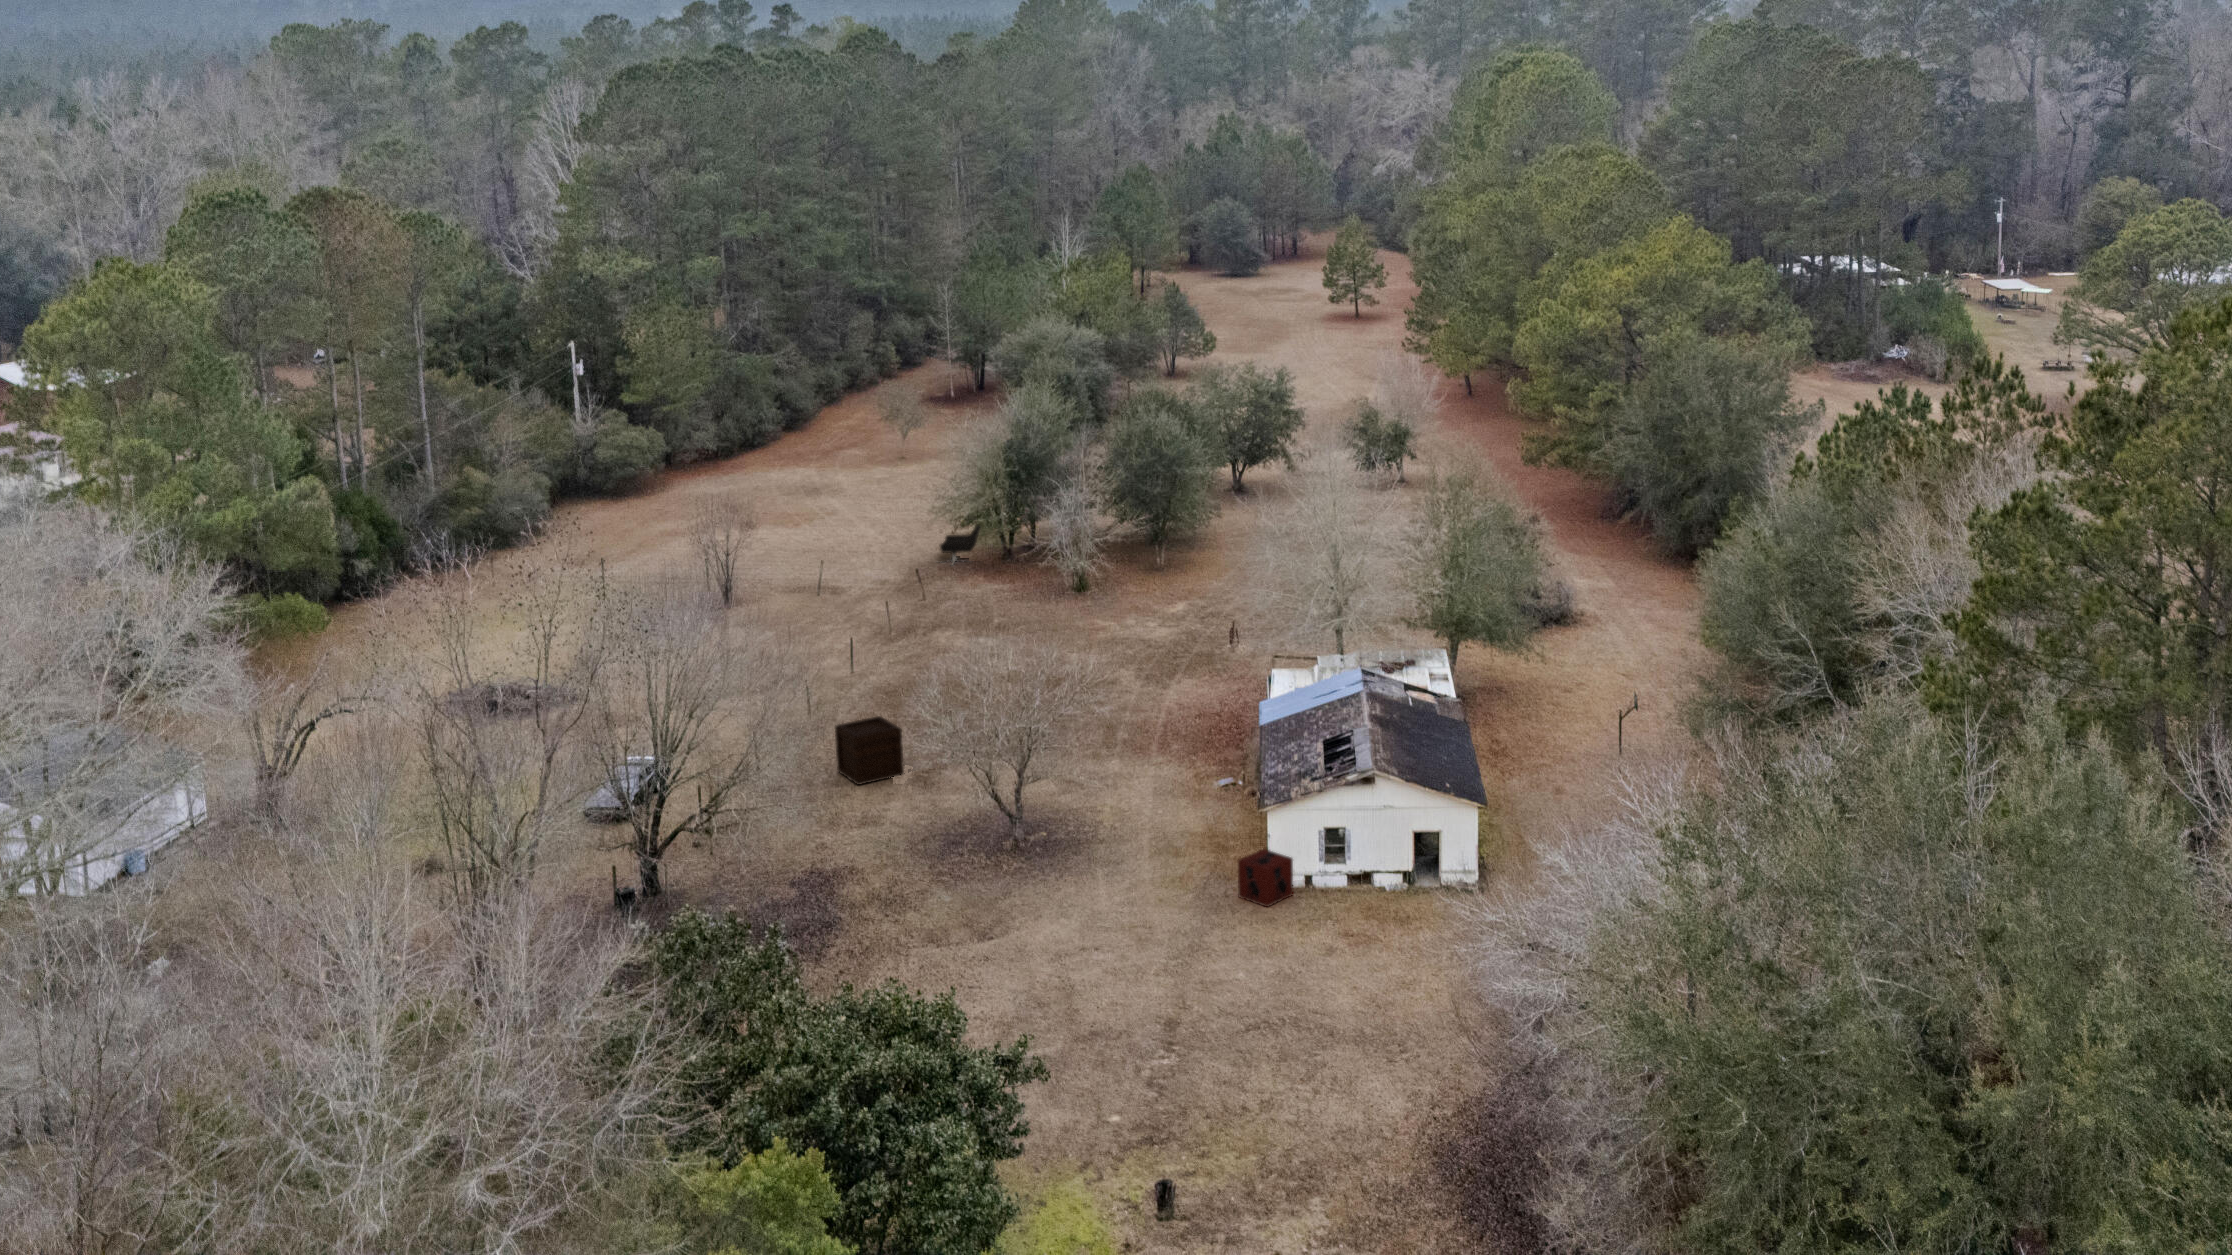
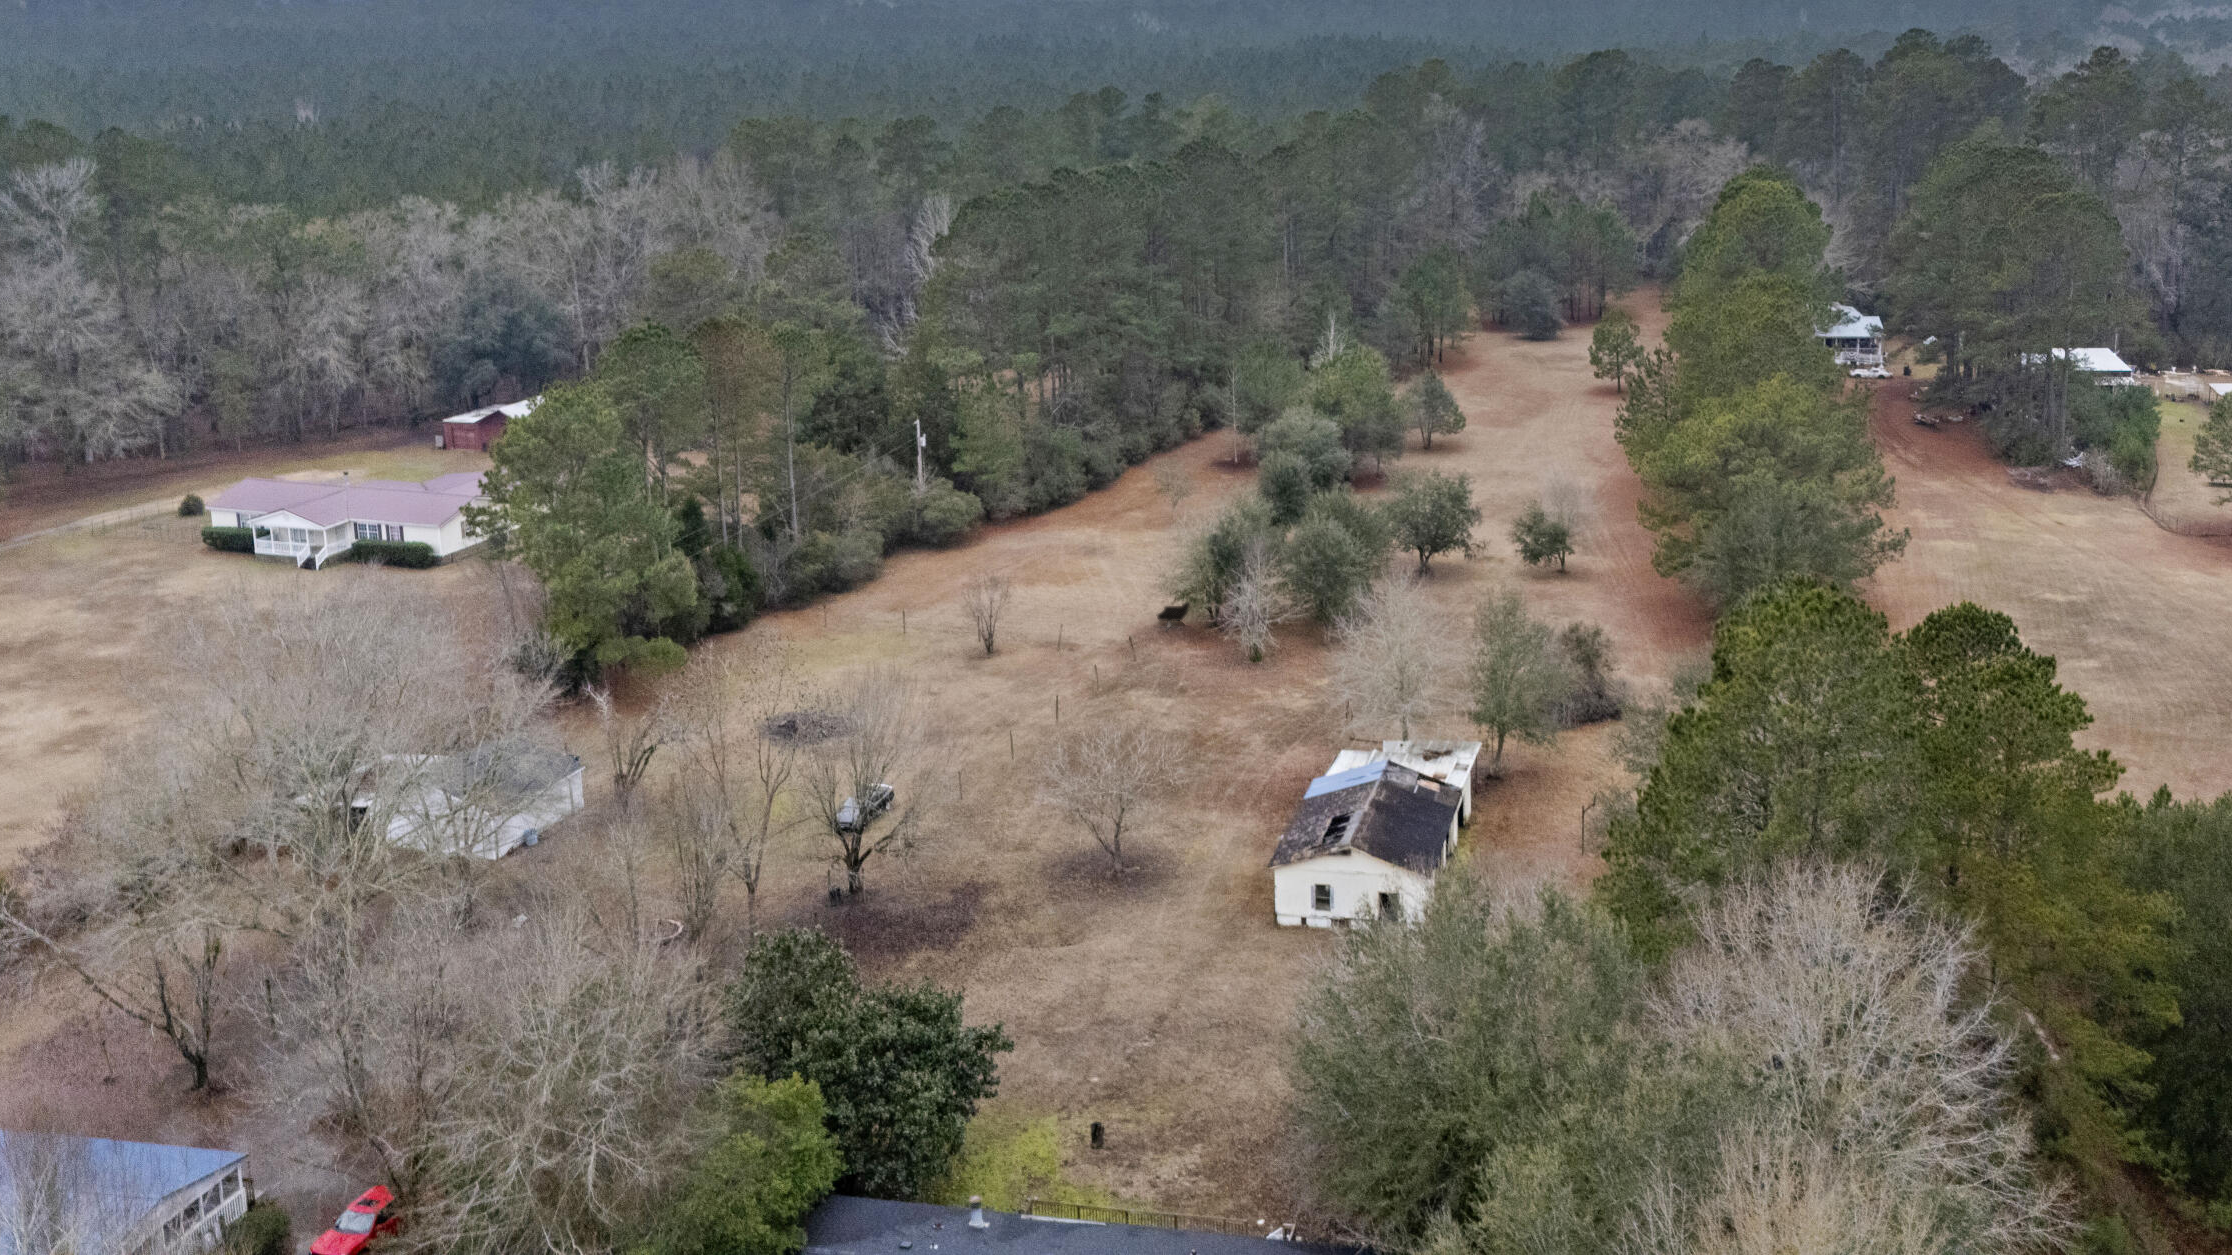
wooden crate: present [835,716,904,785] -> none [1012,765,1059,817]
storage box: present [1238,849,1293,907] -> none [1251,894,1291,937]

